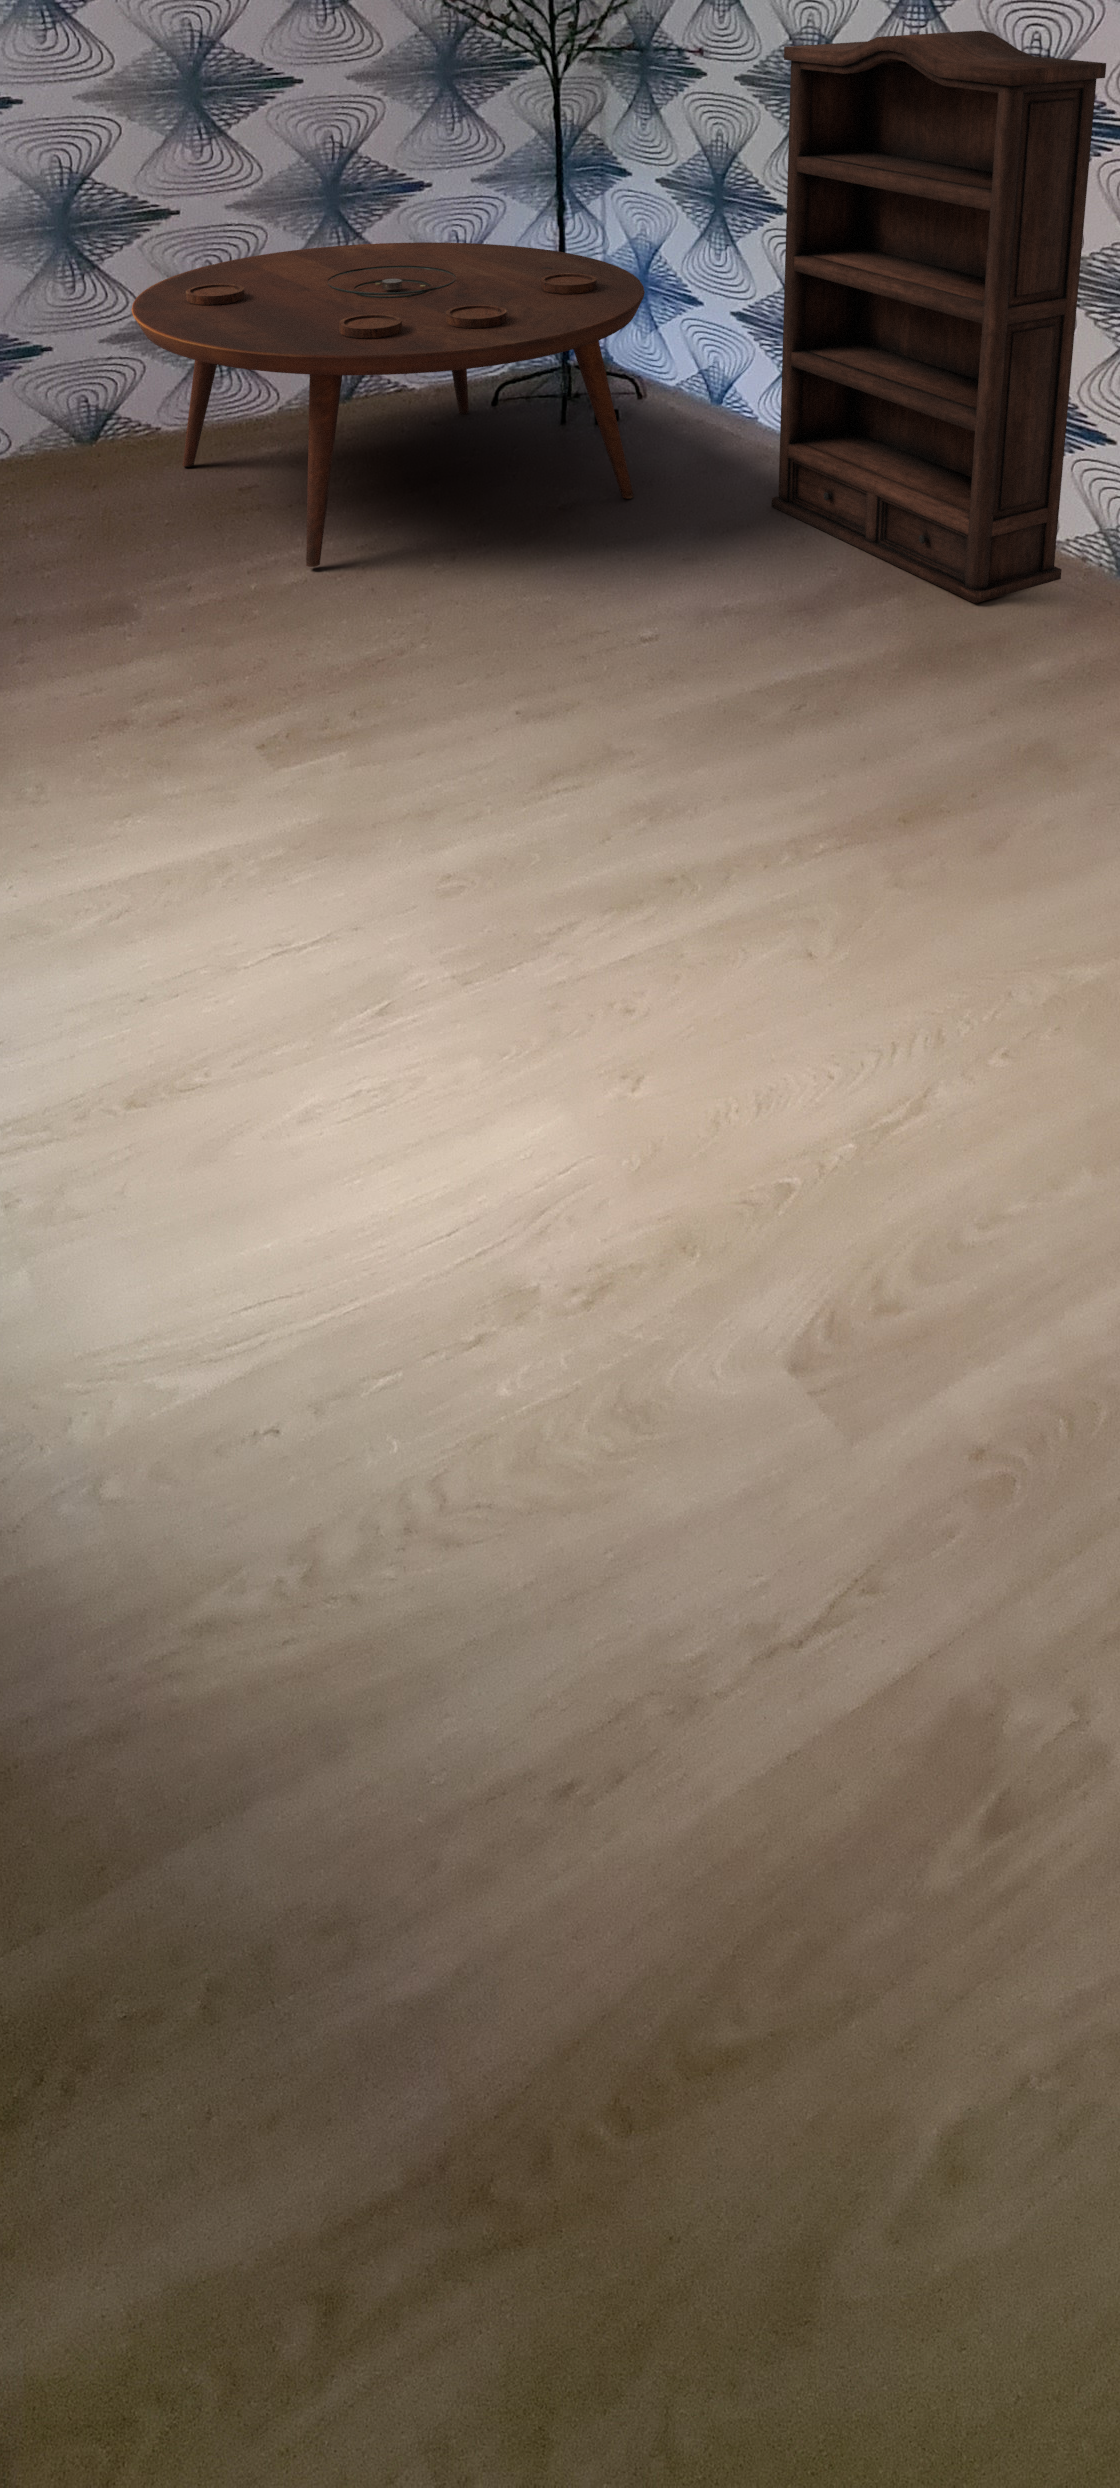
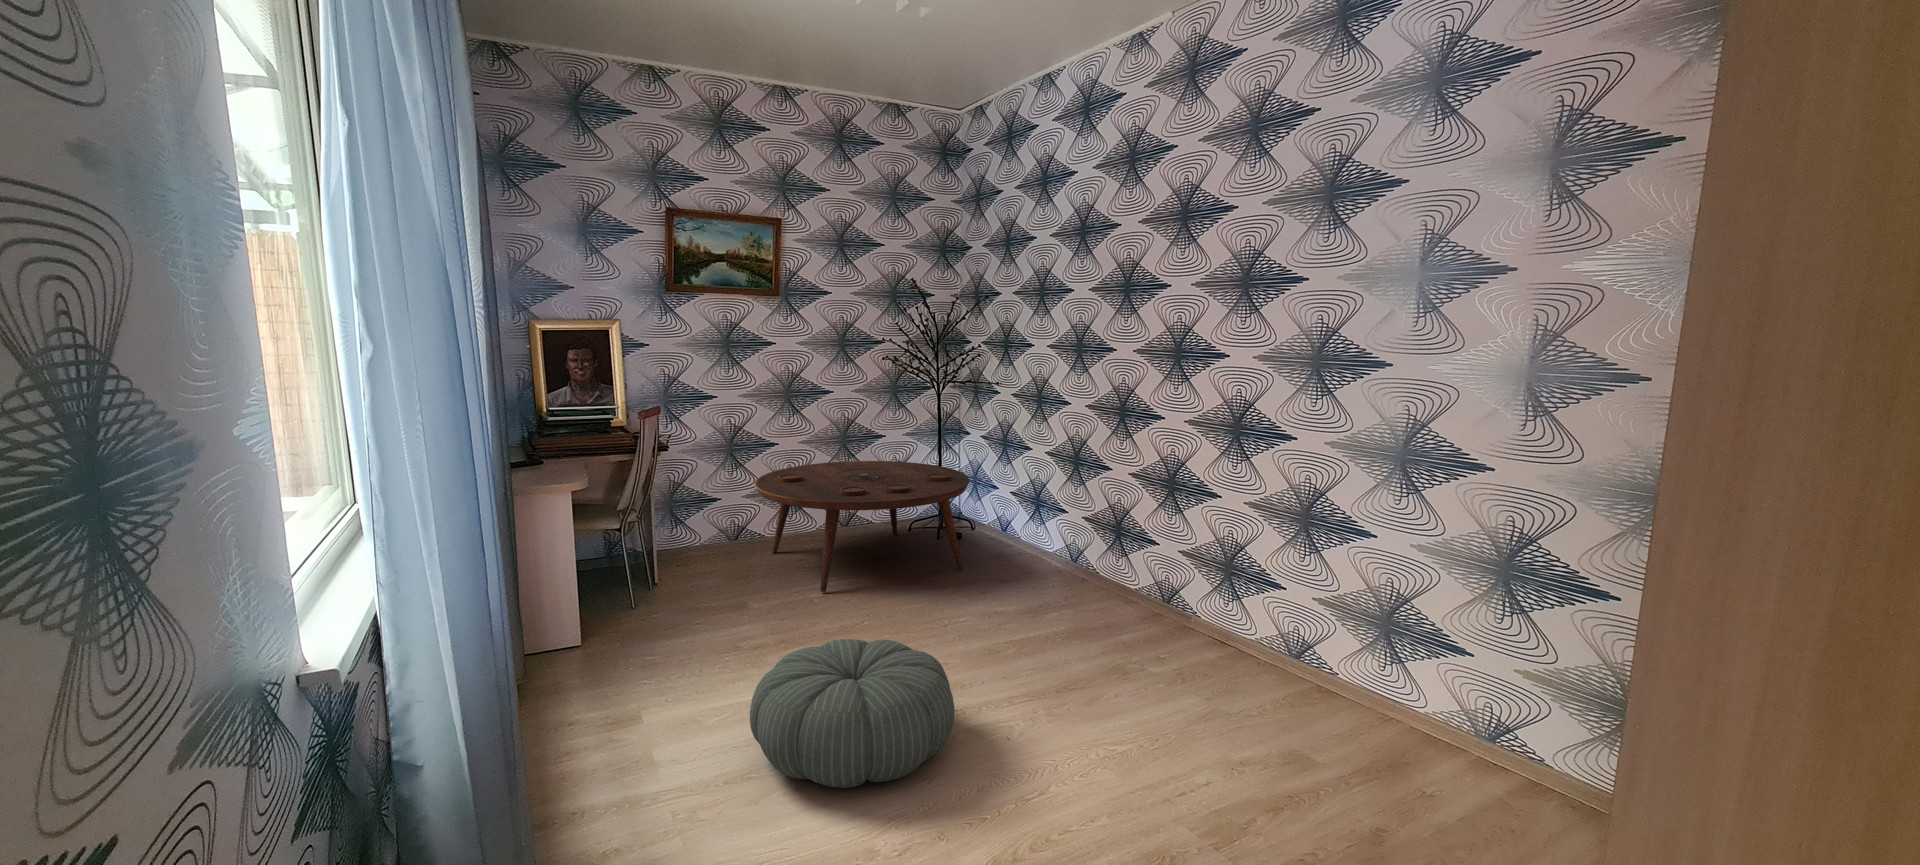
bookshelf: present [772,31,1106,603] -> none [1022,378,1148,613]
pouf: none [171,724,684,1123] -> present [750,639,955,788]

